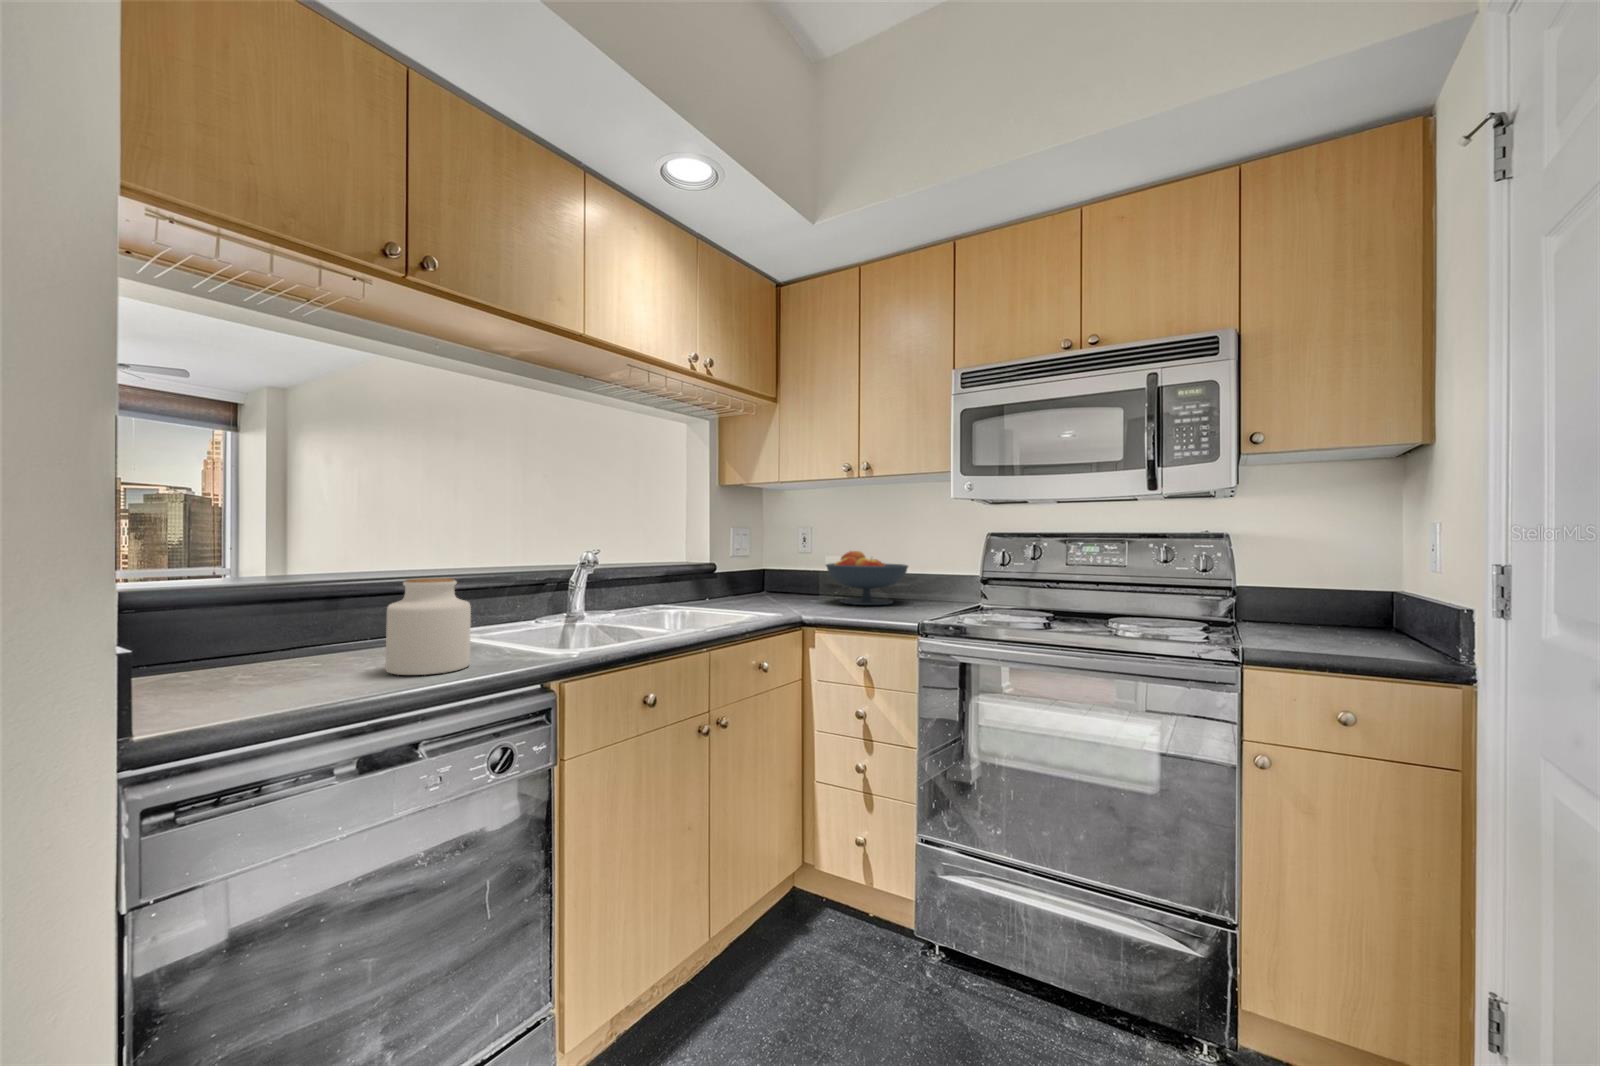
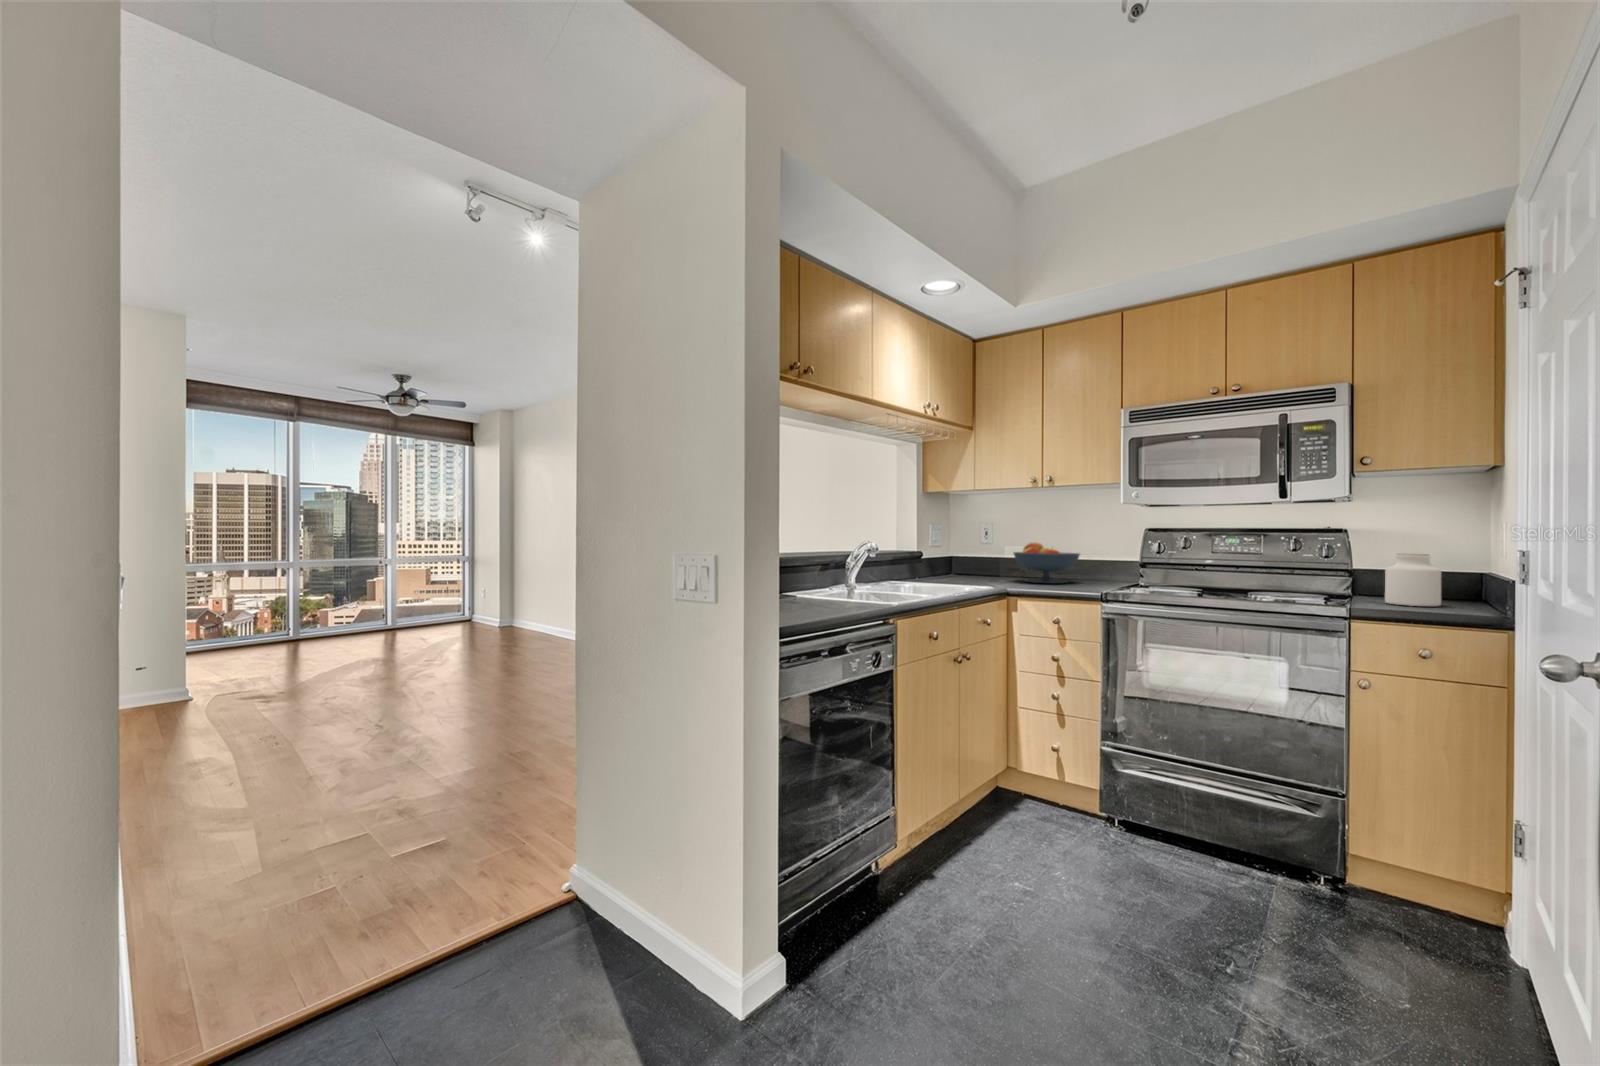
jar: present [386,578,471,675] -> present [1385,554,1441,606]

